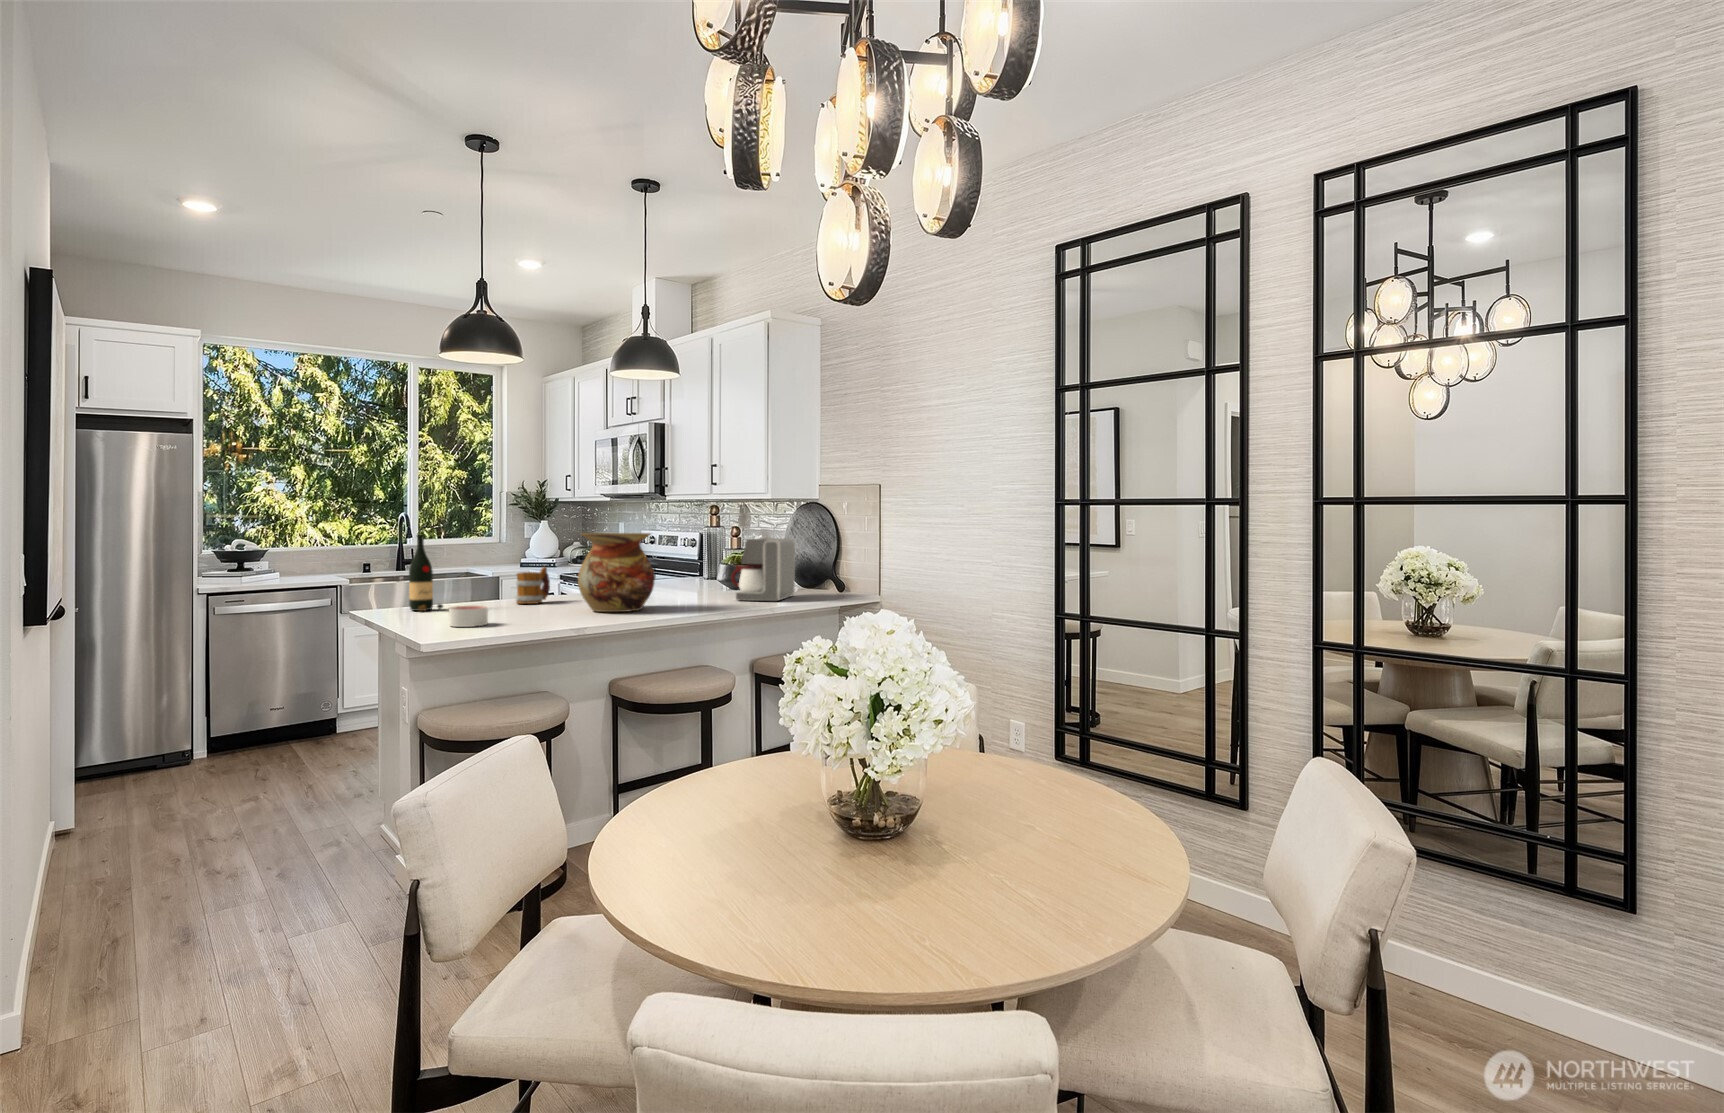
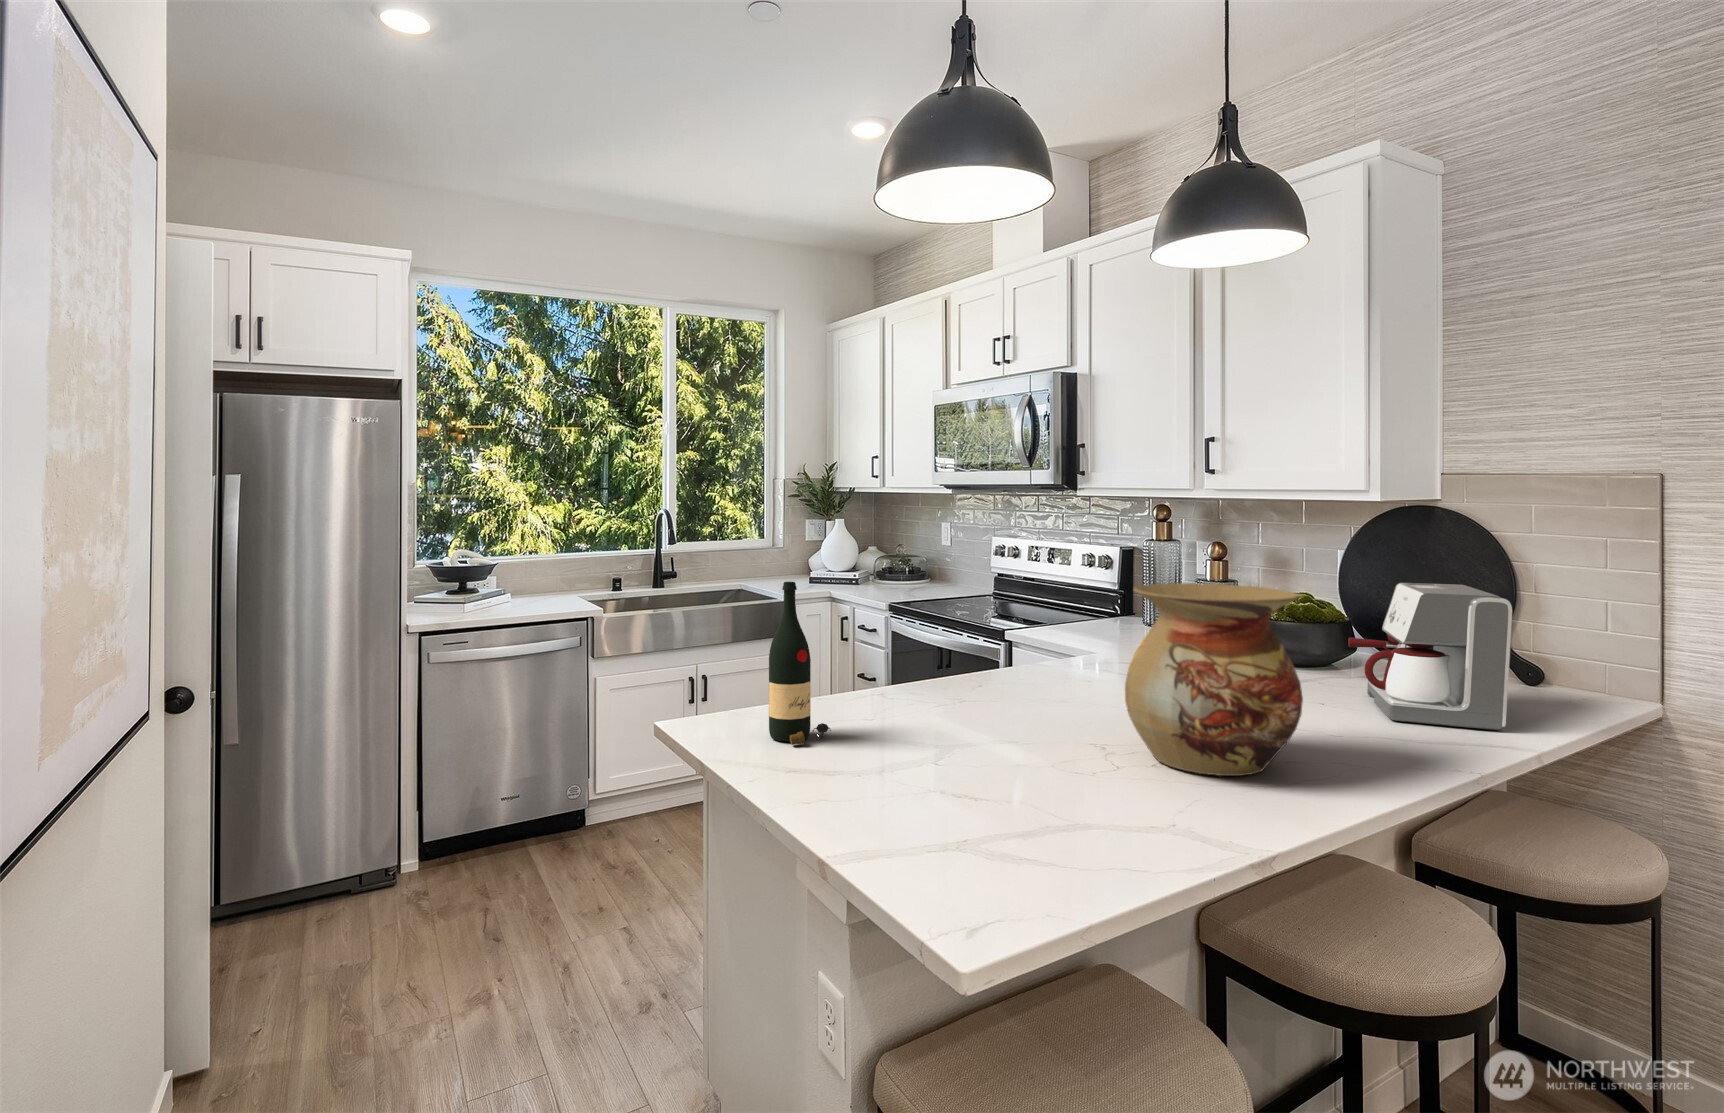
mug: present [516,567,550,604] -> none [943,638,998,718]
candle: present [449,606,488,627] -> none [928,784,1018,859]

